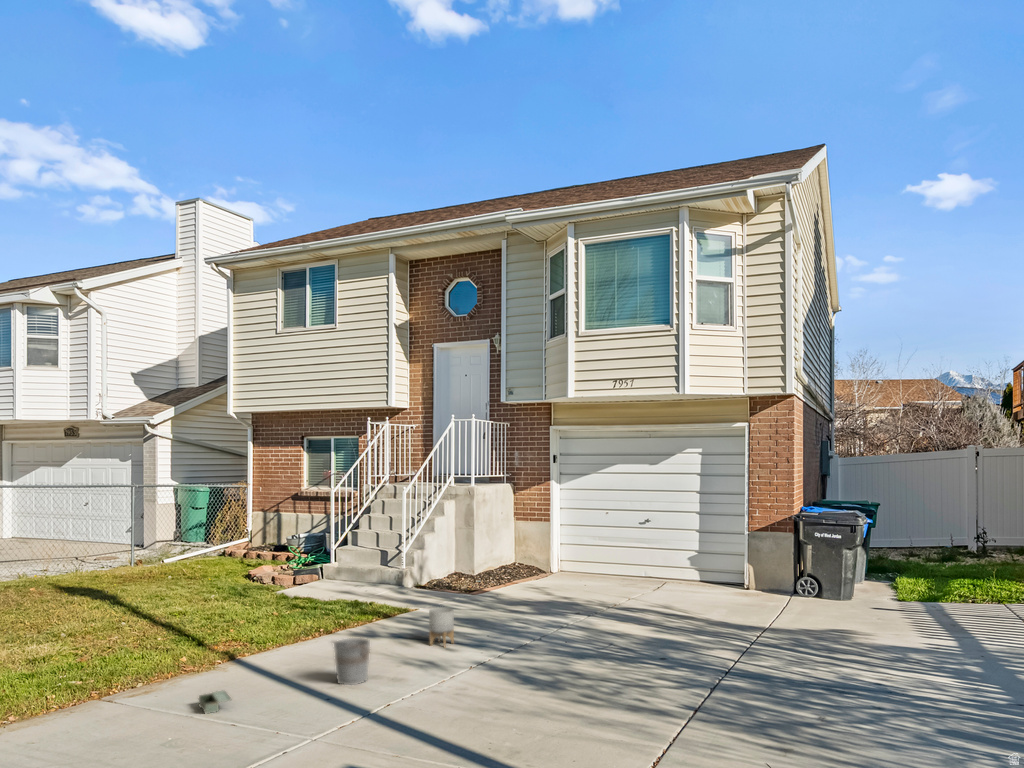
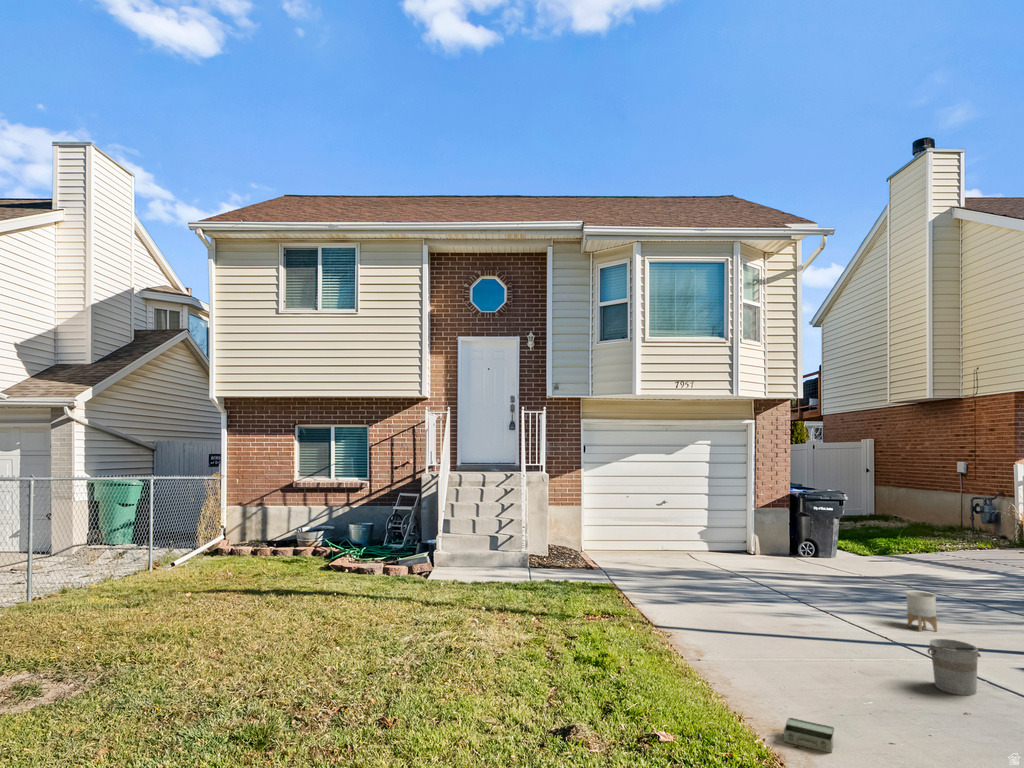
planter: present [429,607,454,647] -> present [906,591,937,632]
bucket: present [334,638,370,685] -> present [928,639,983,695]

